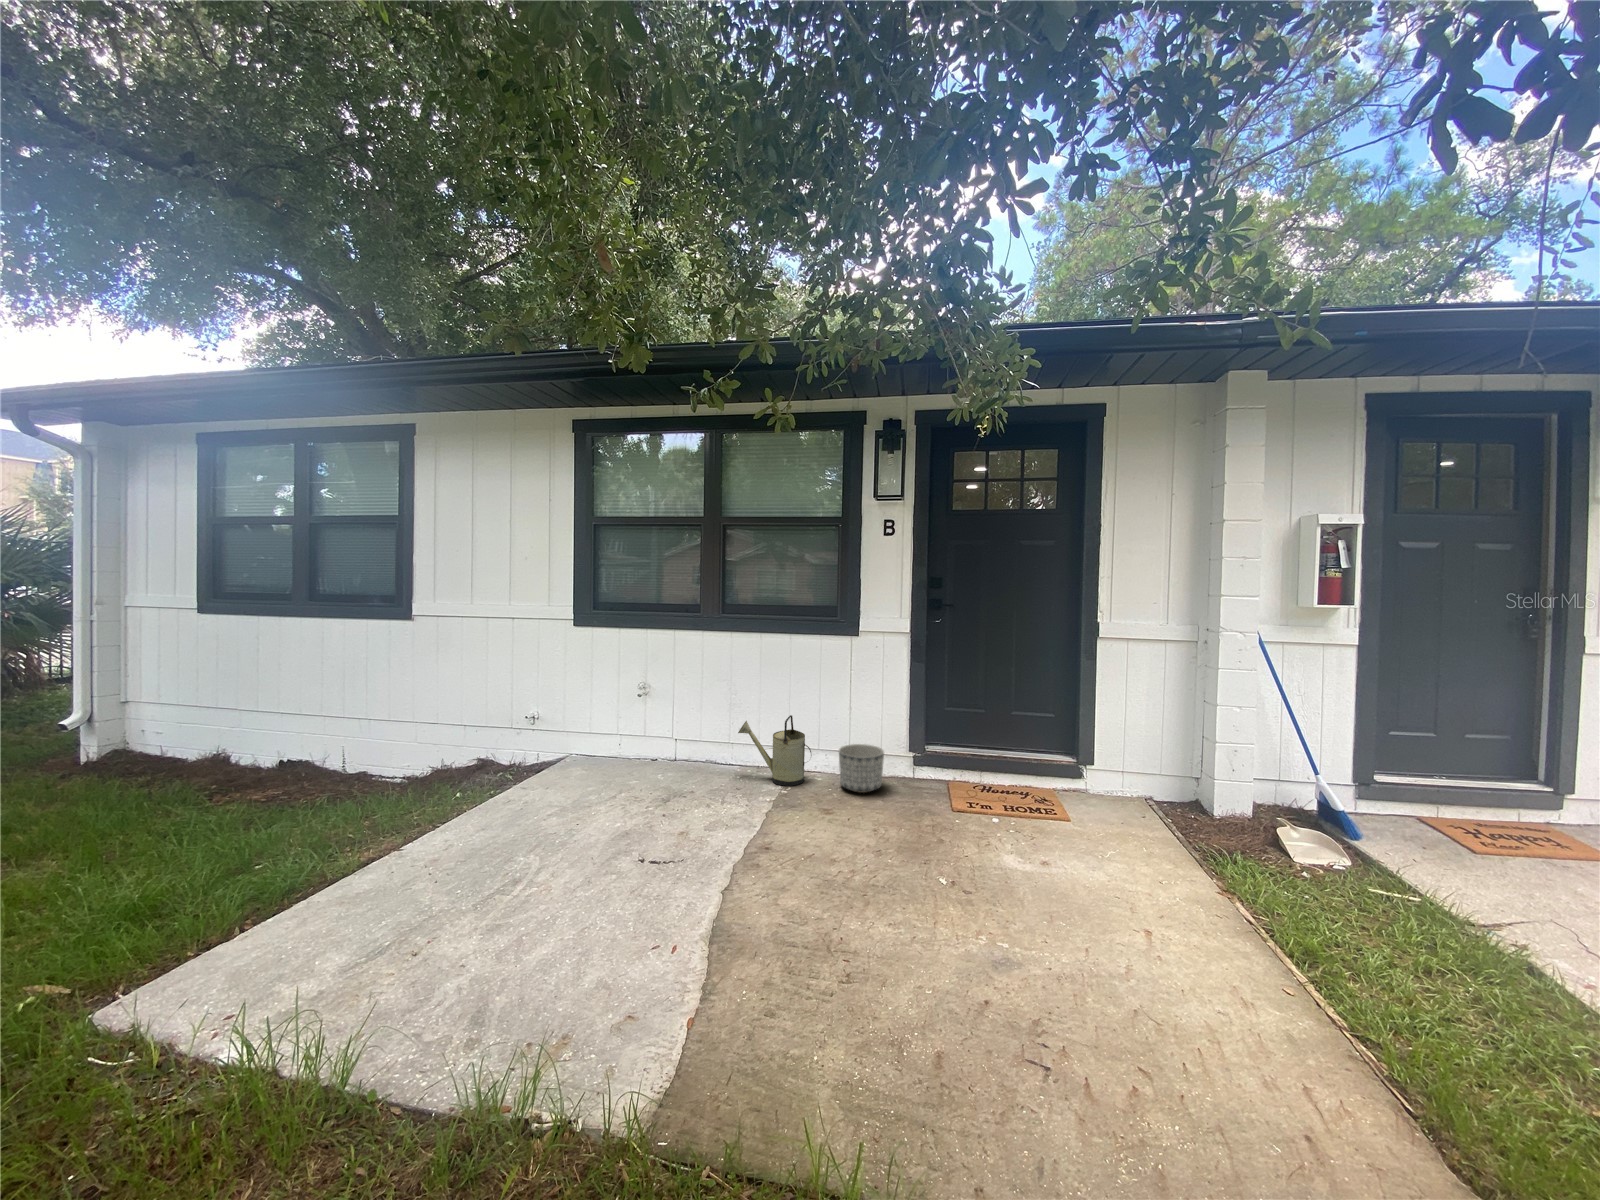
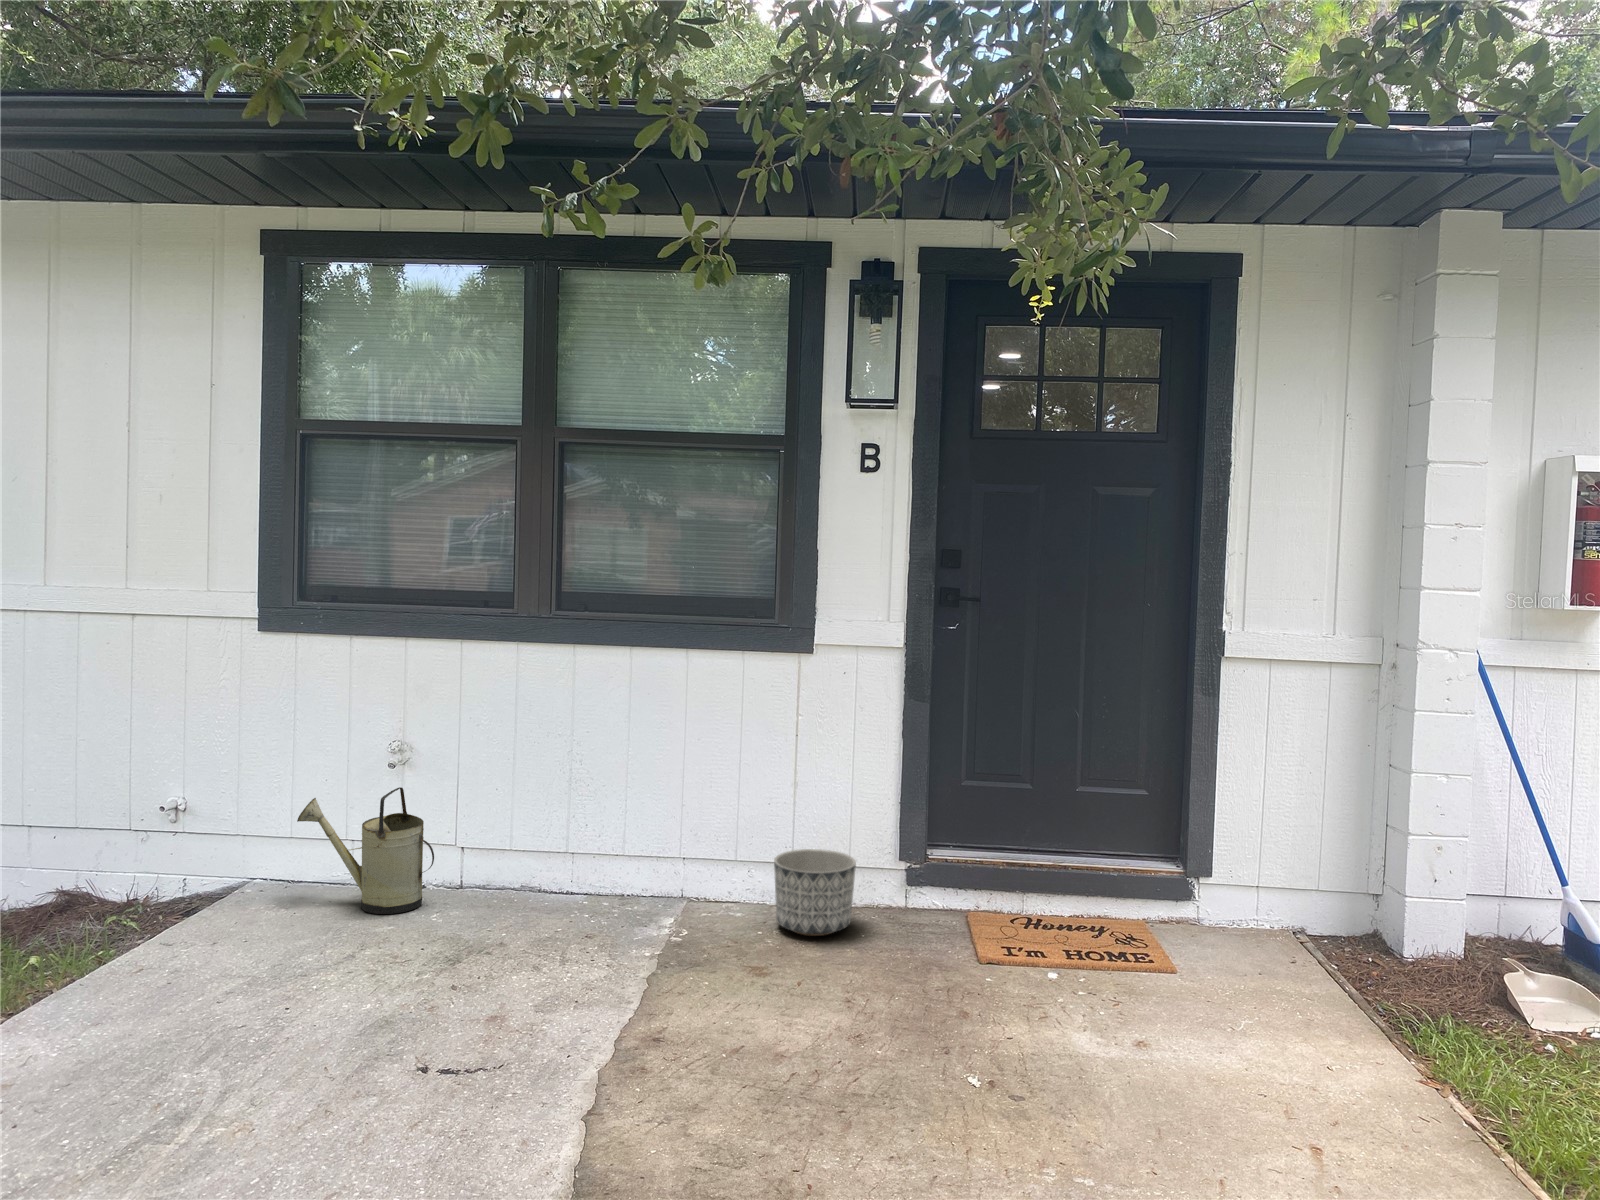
watering can: present [738,715,811,786] -> present [297,787,434,914]

